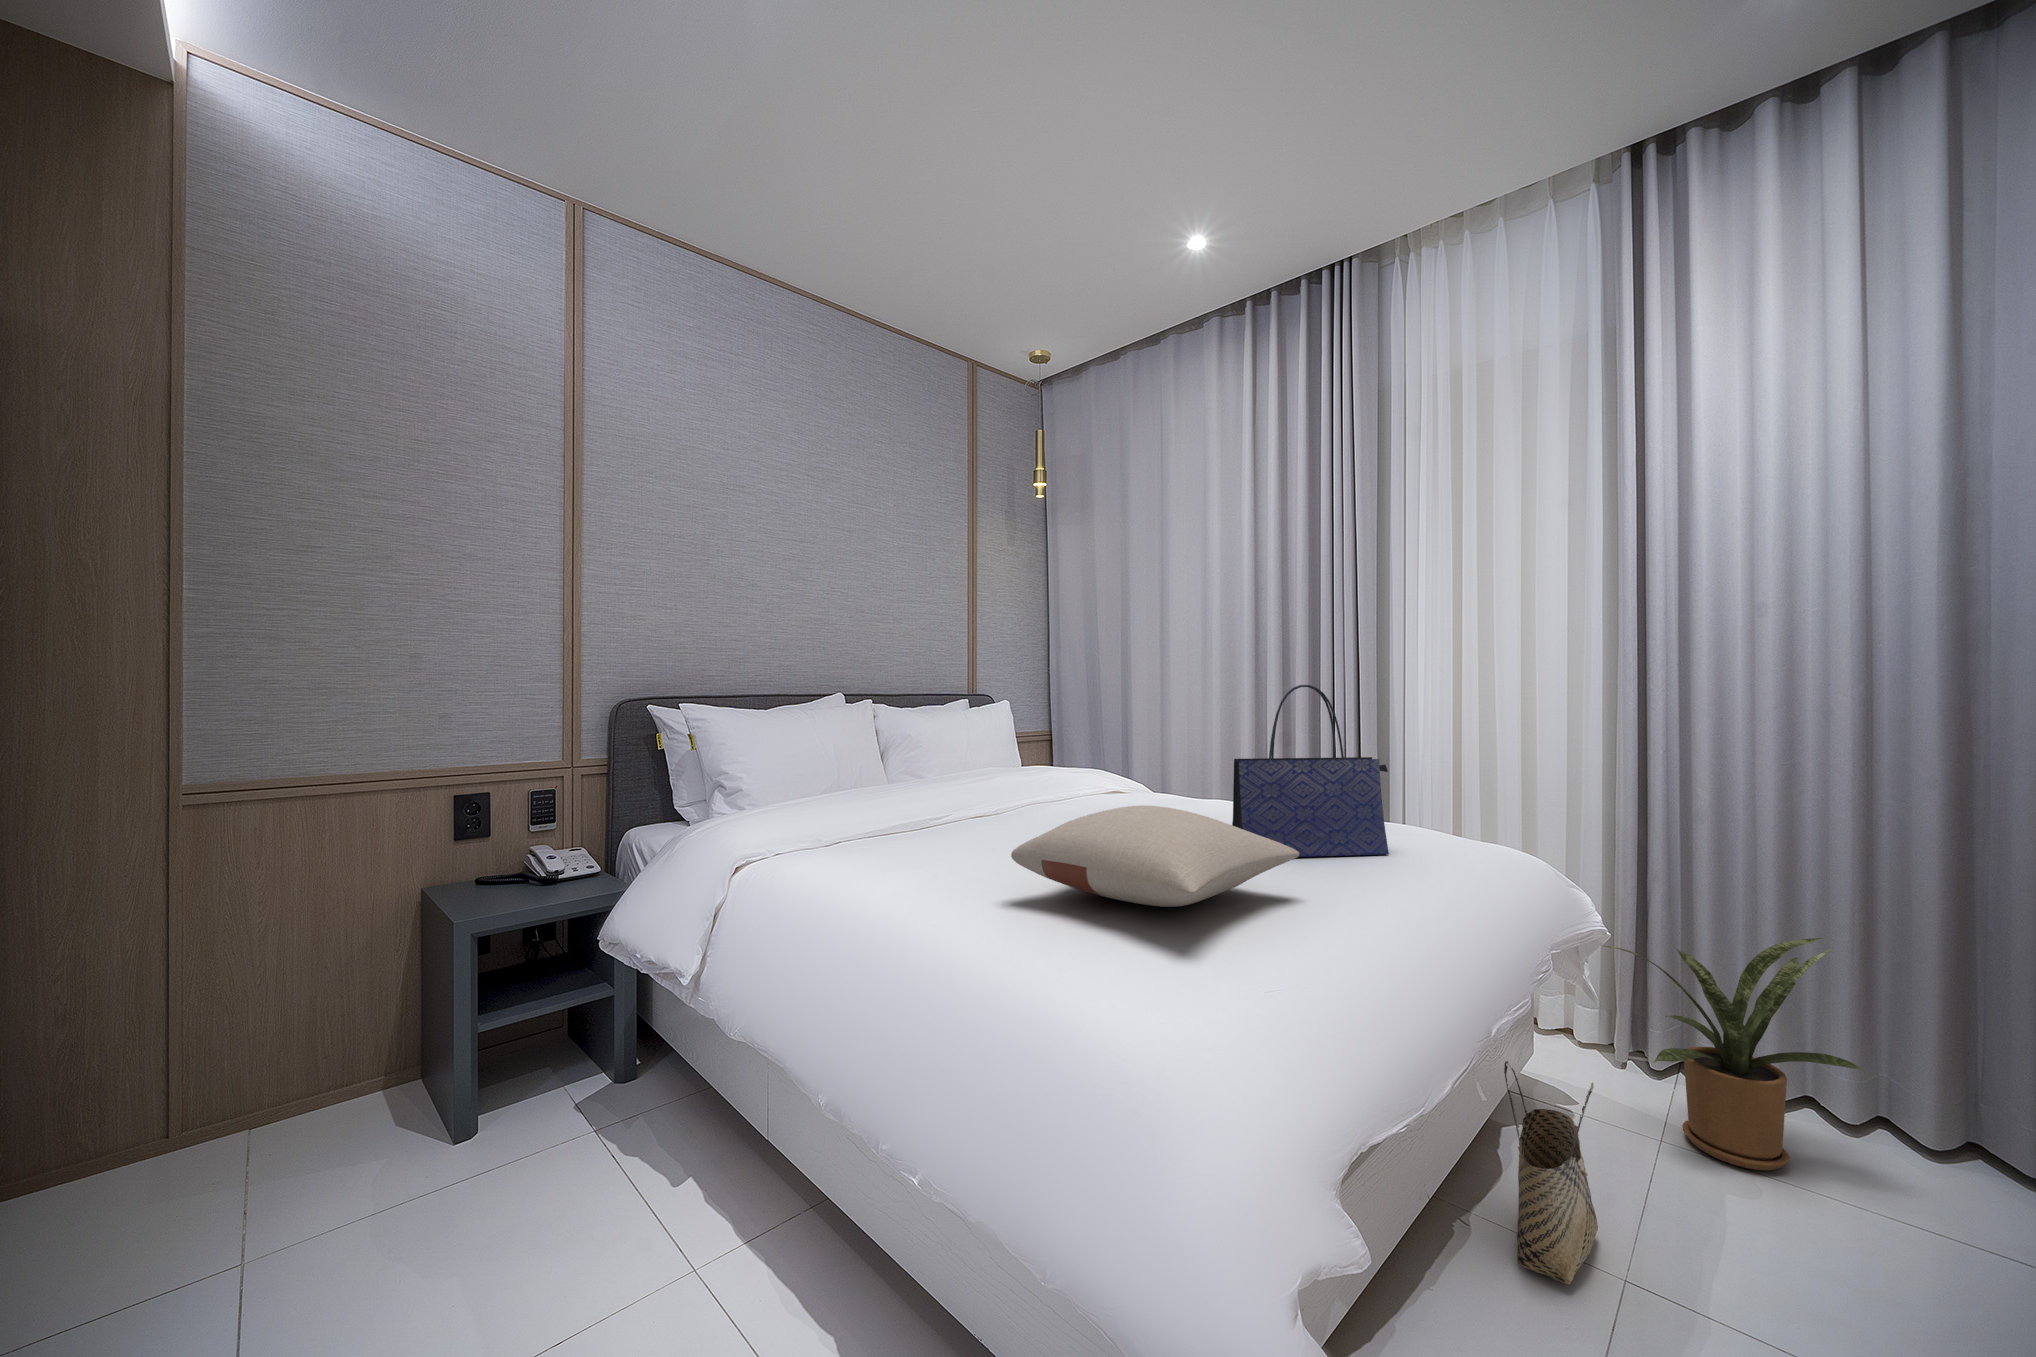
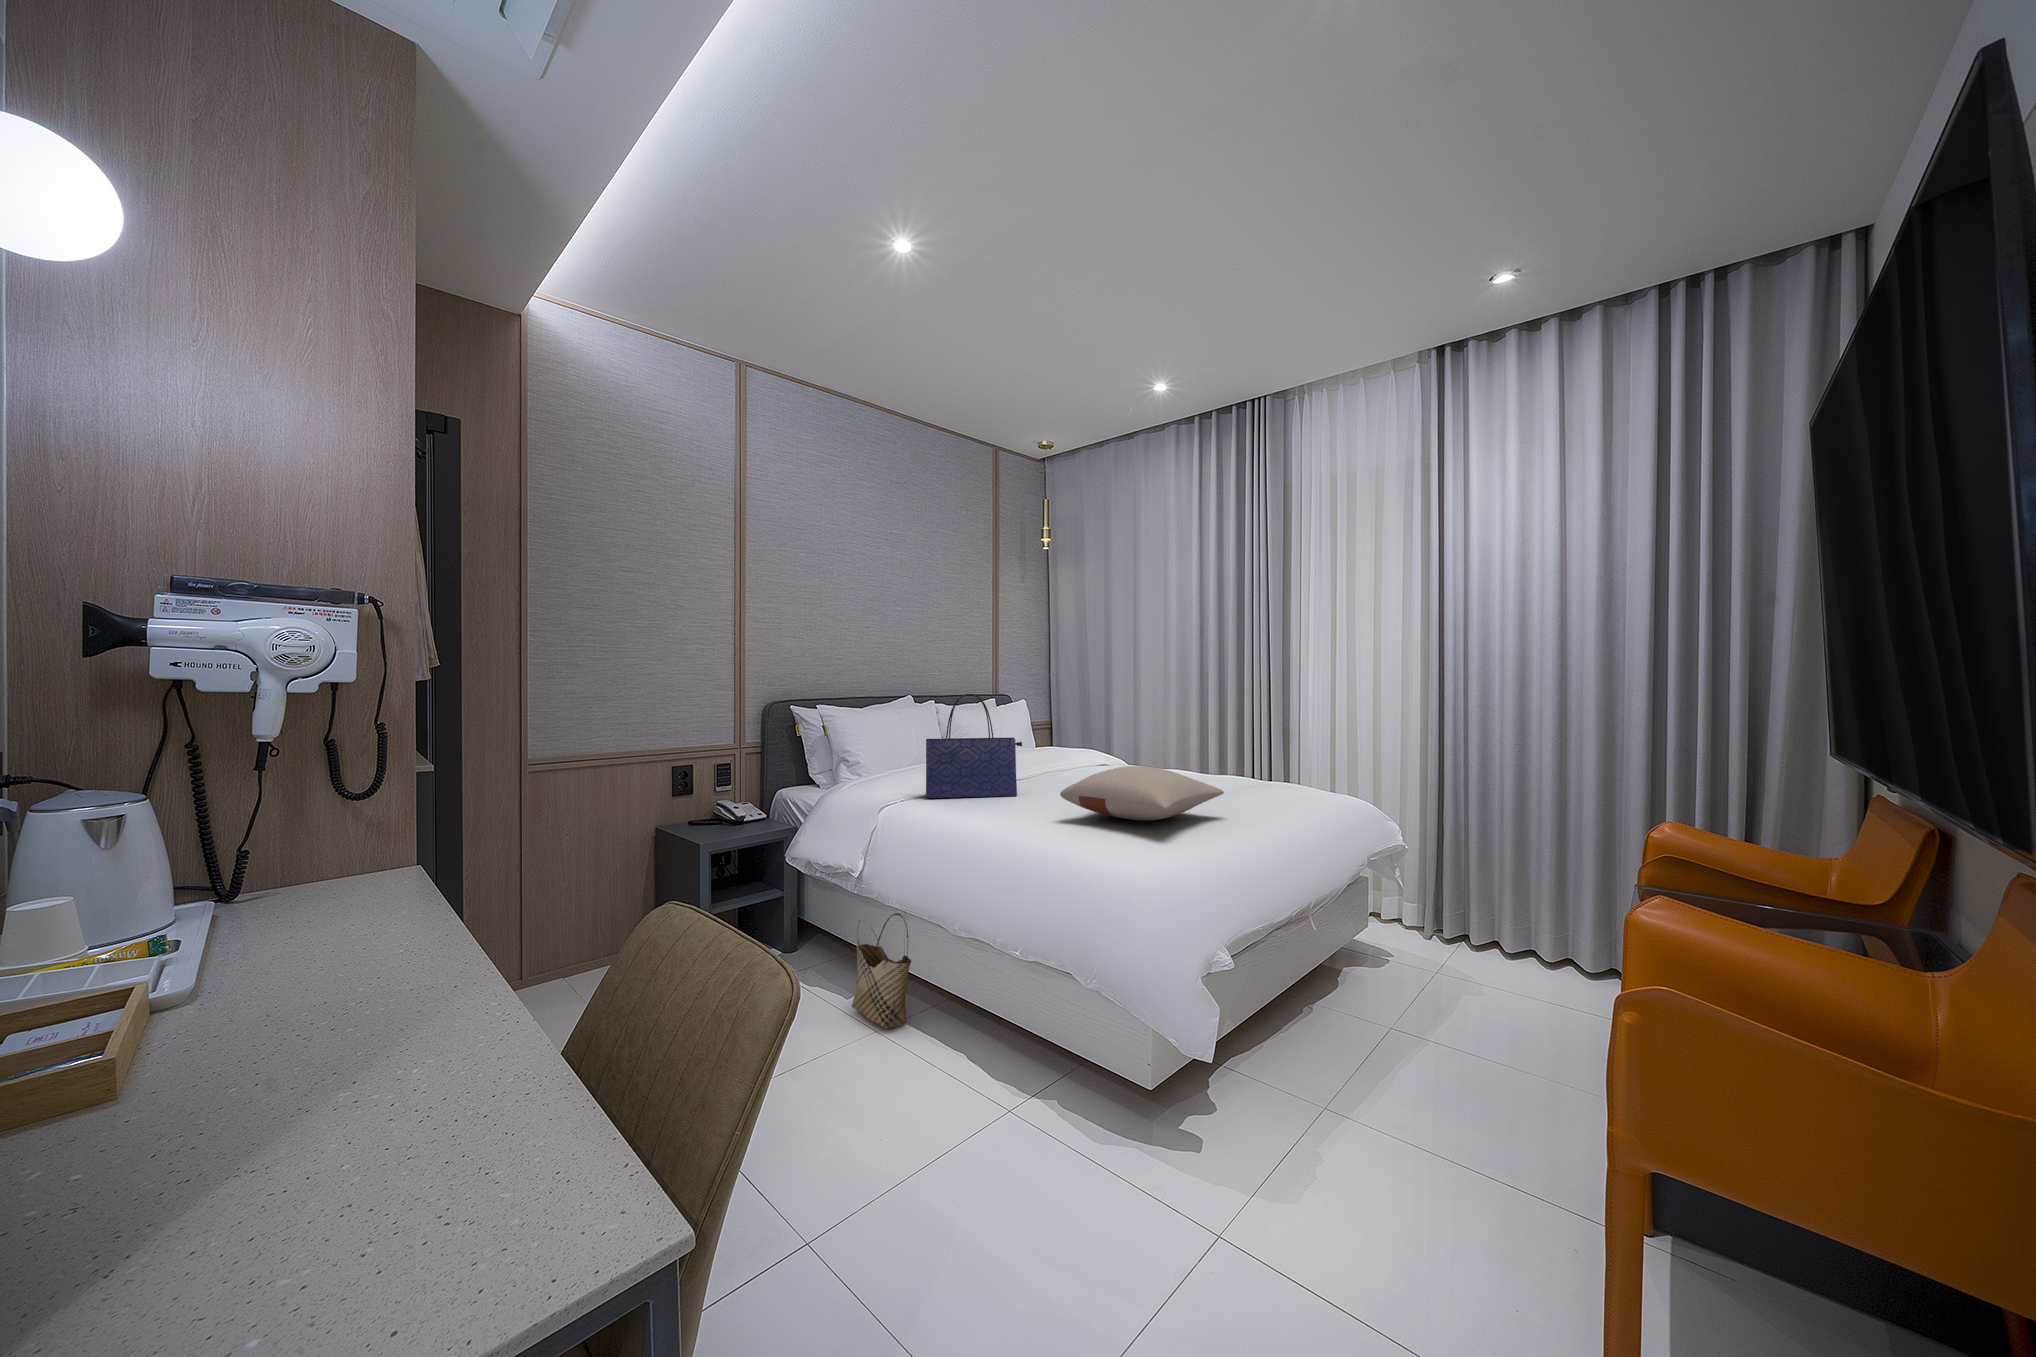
tote bag: present [1232,685,1389,857] -> present [926,694,1022,798]
house plant: present [1604,938,1865,1170] -> none [1408,844,1556,980]
woven basket: present [1504,1061,1598,1285] -> present [852,913,911,1028]

